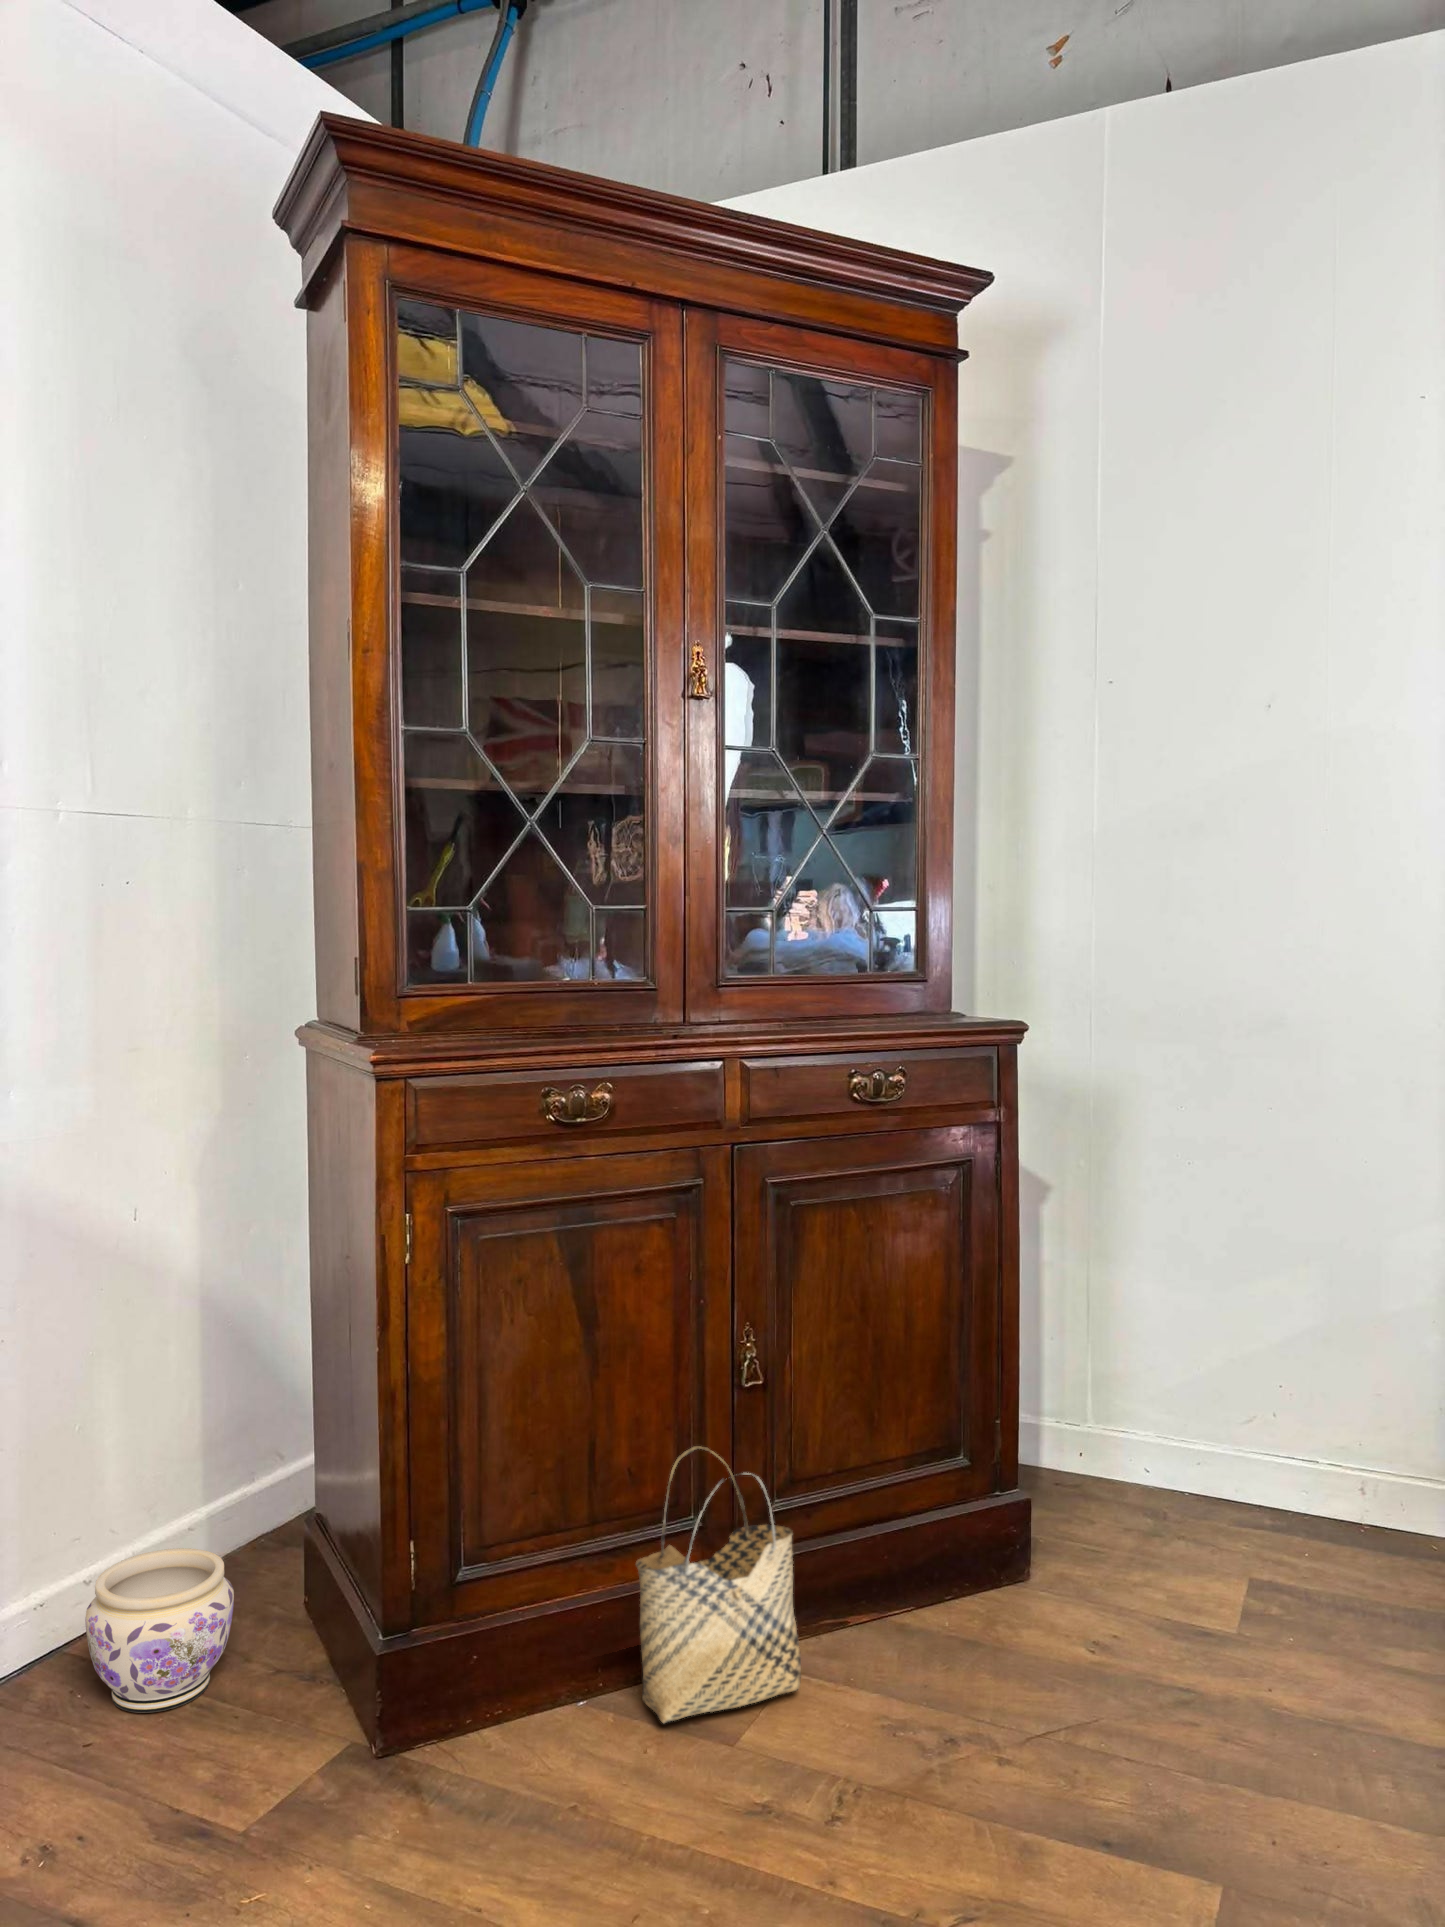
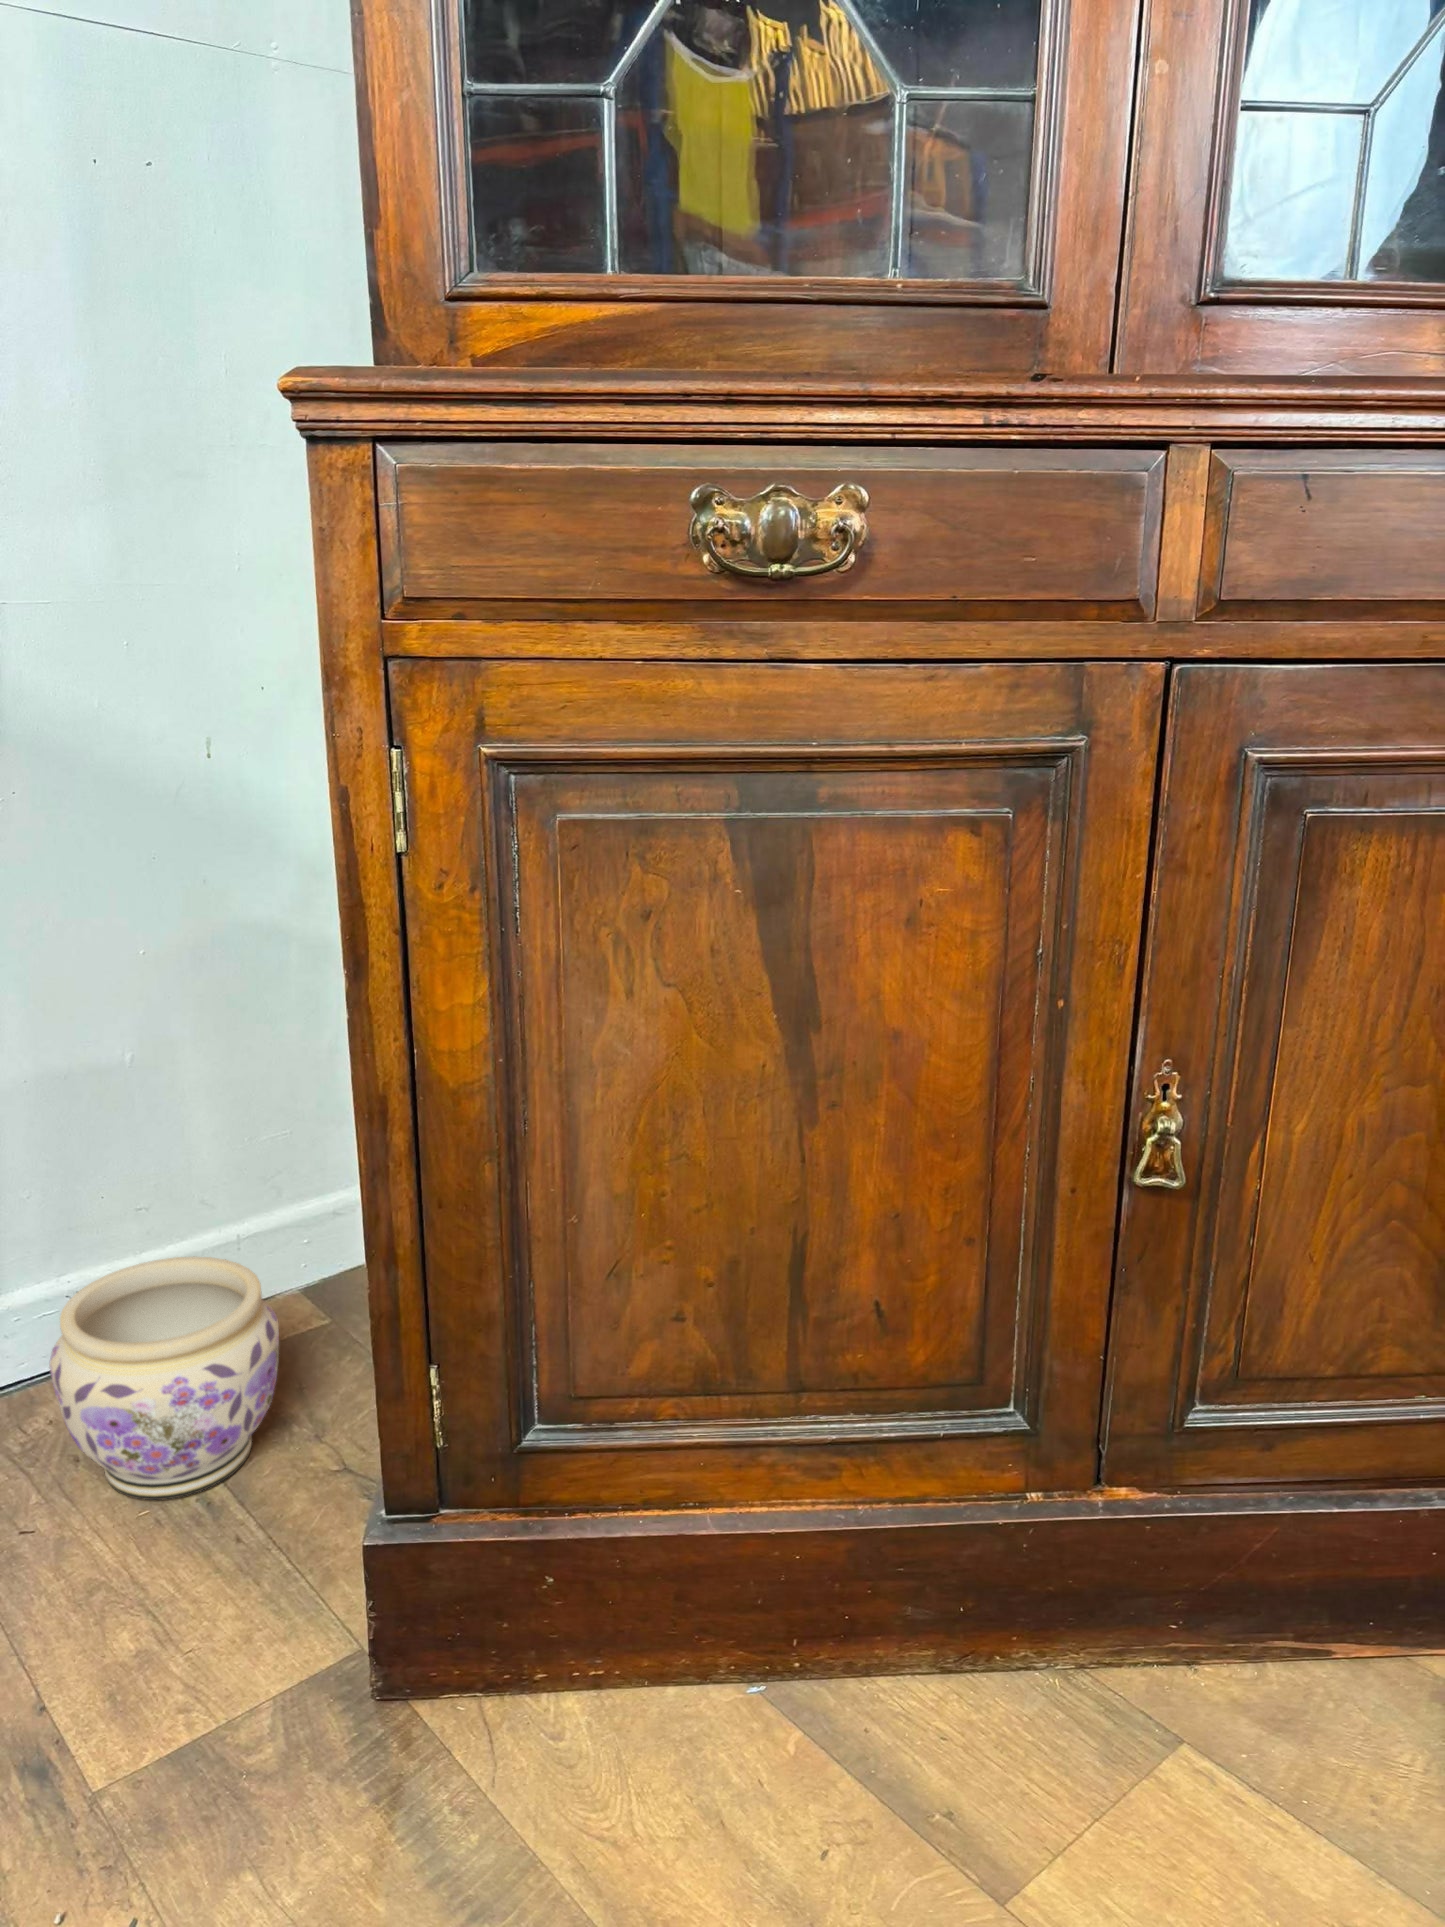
woven basket: present [636,1446,801,1723] -> none [845,1290,1210,1818]

